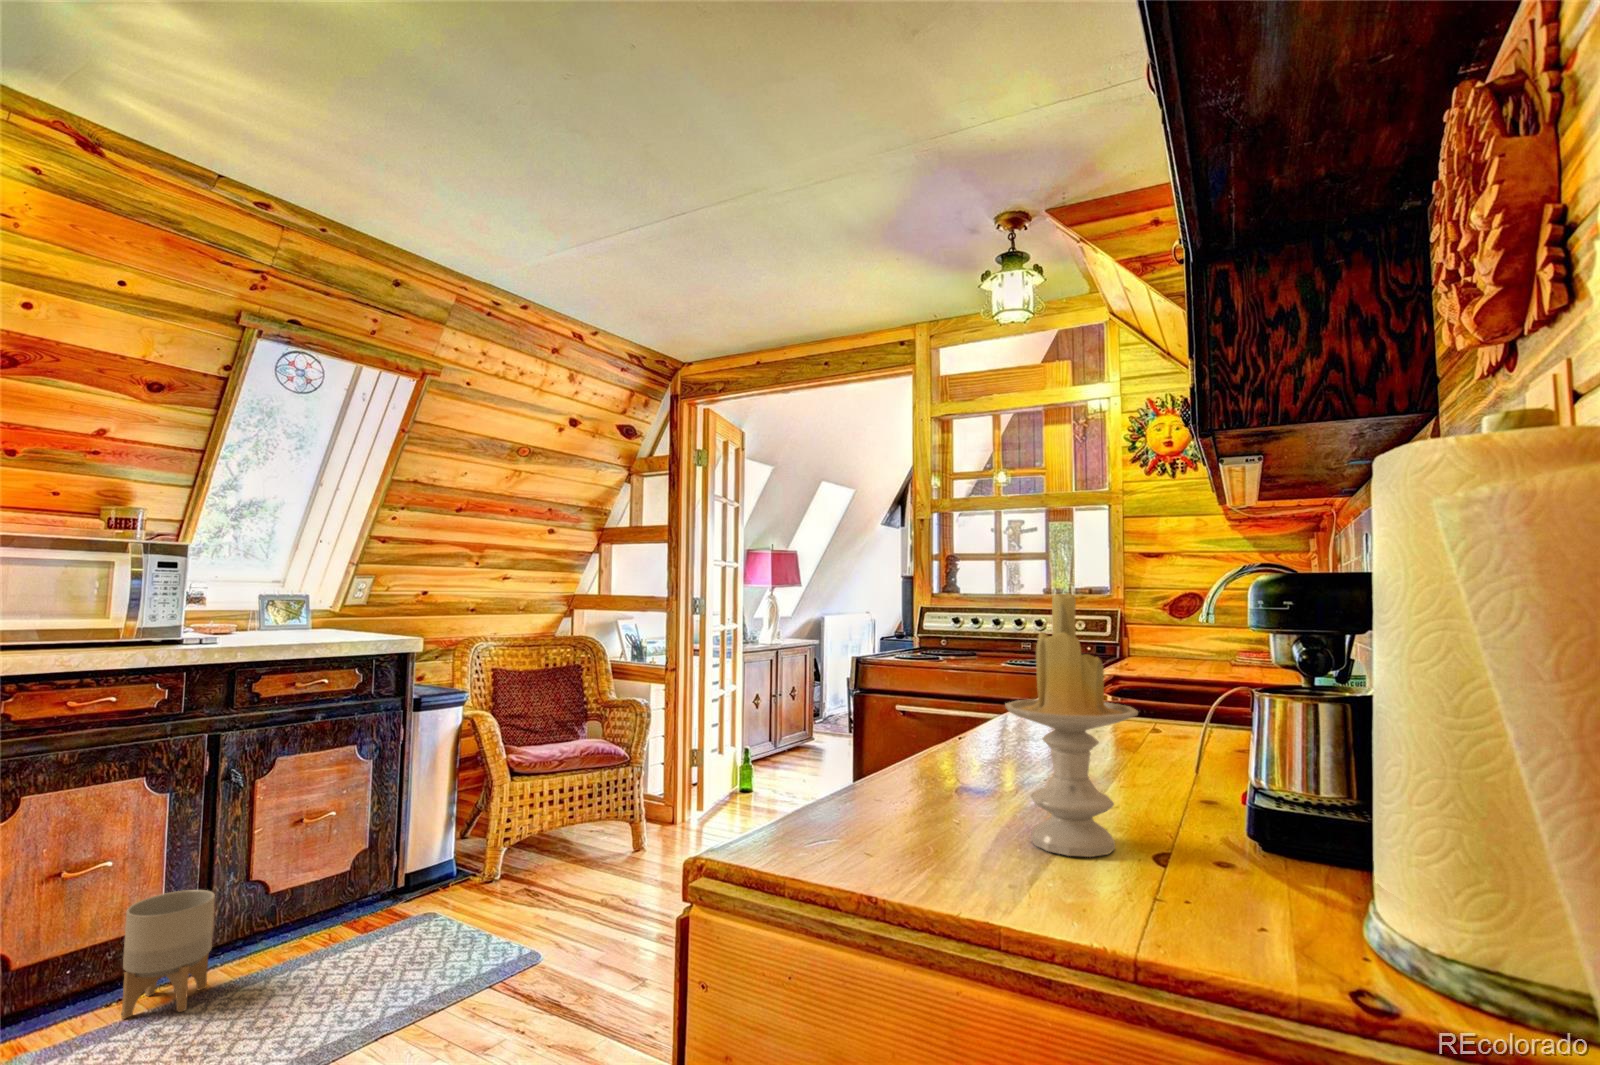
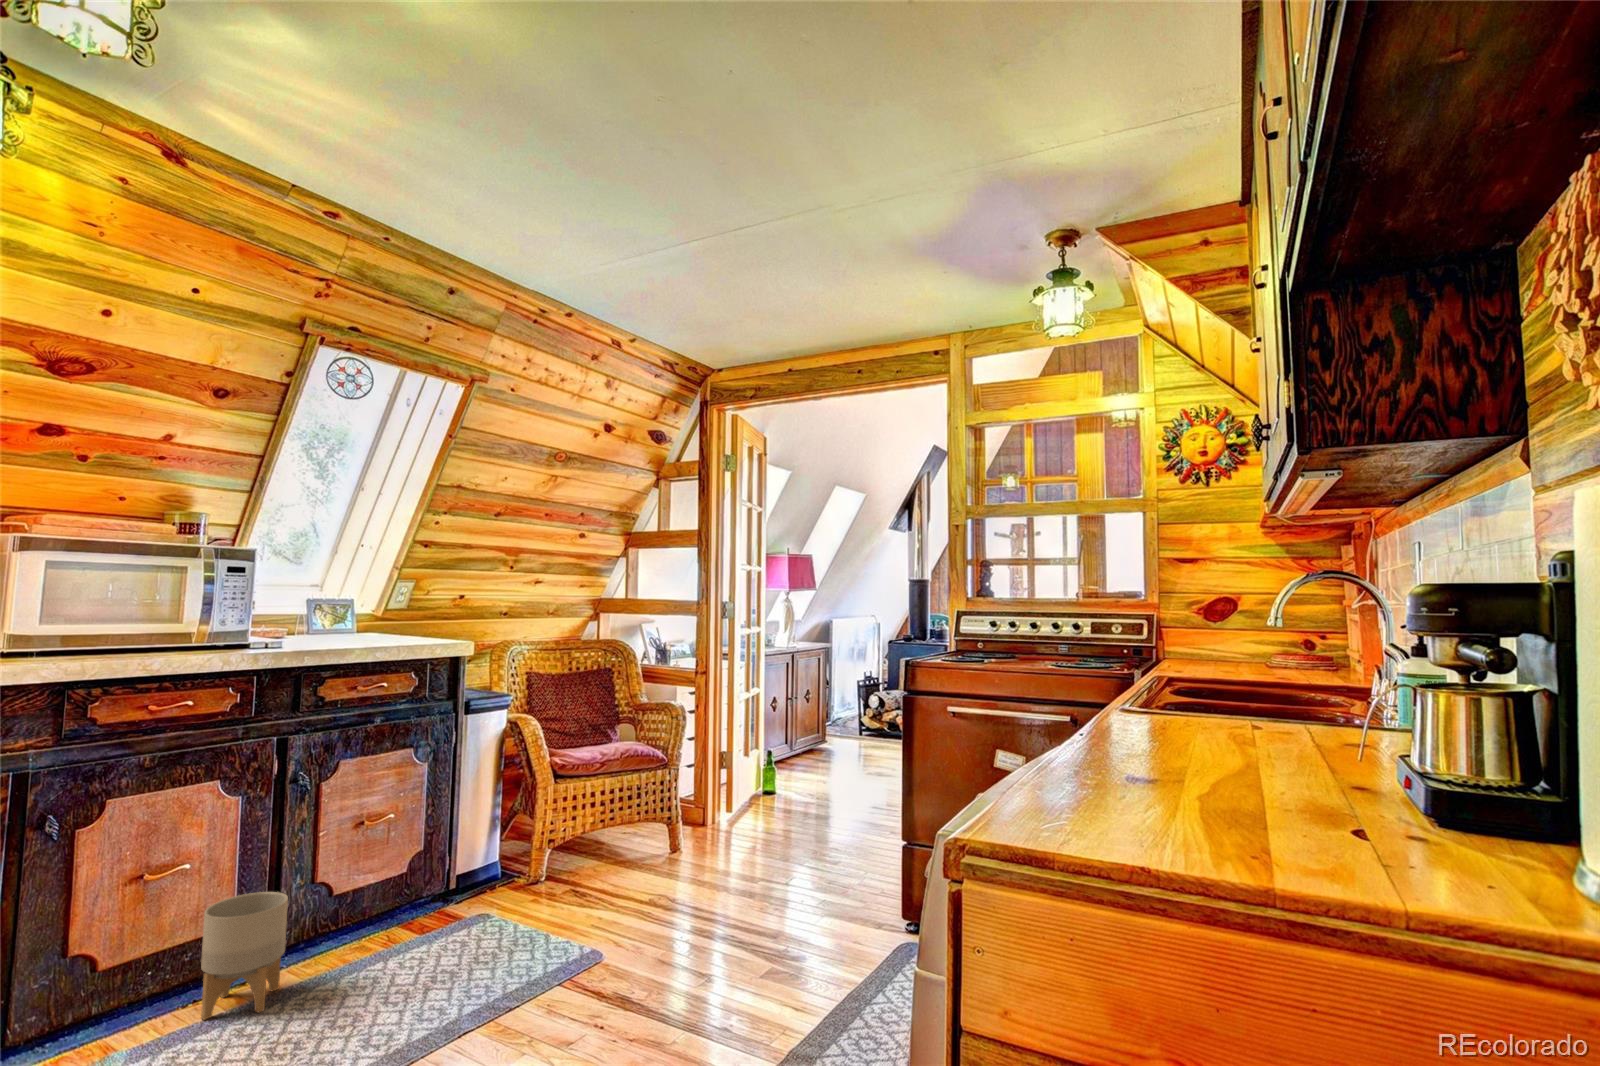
candle: present [1005,593,1138,857] -> none [1185,598,1318,840]

